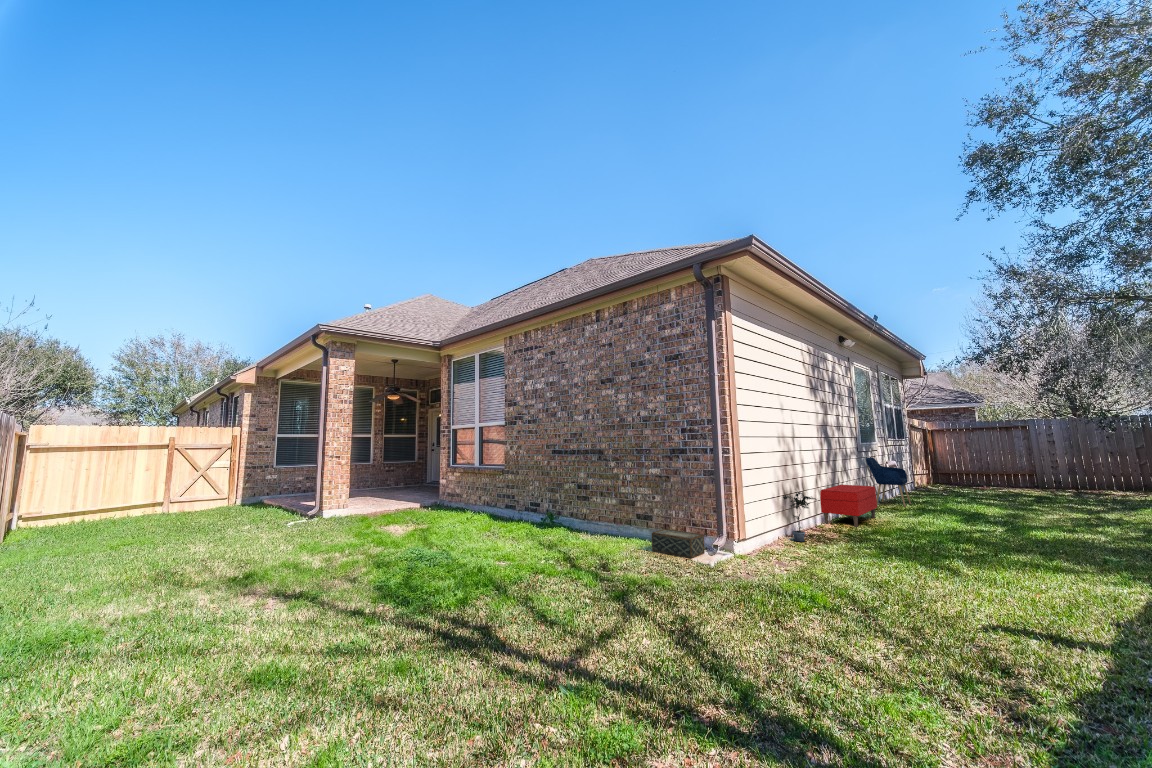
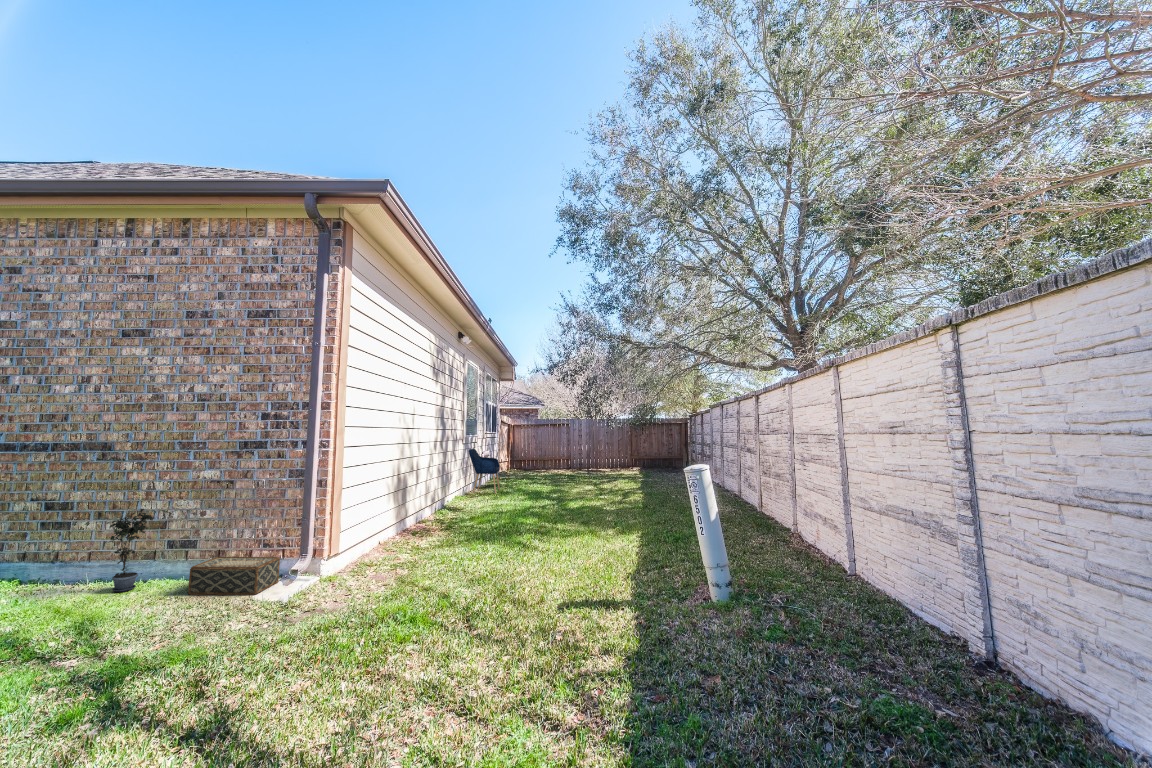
bench: present [820,485,877,527] -> none [426,476,476,519]
potted plant: present [783,491,817,542] -> present [107,509,153,592]

